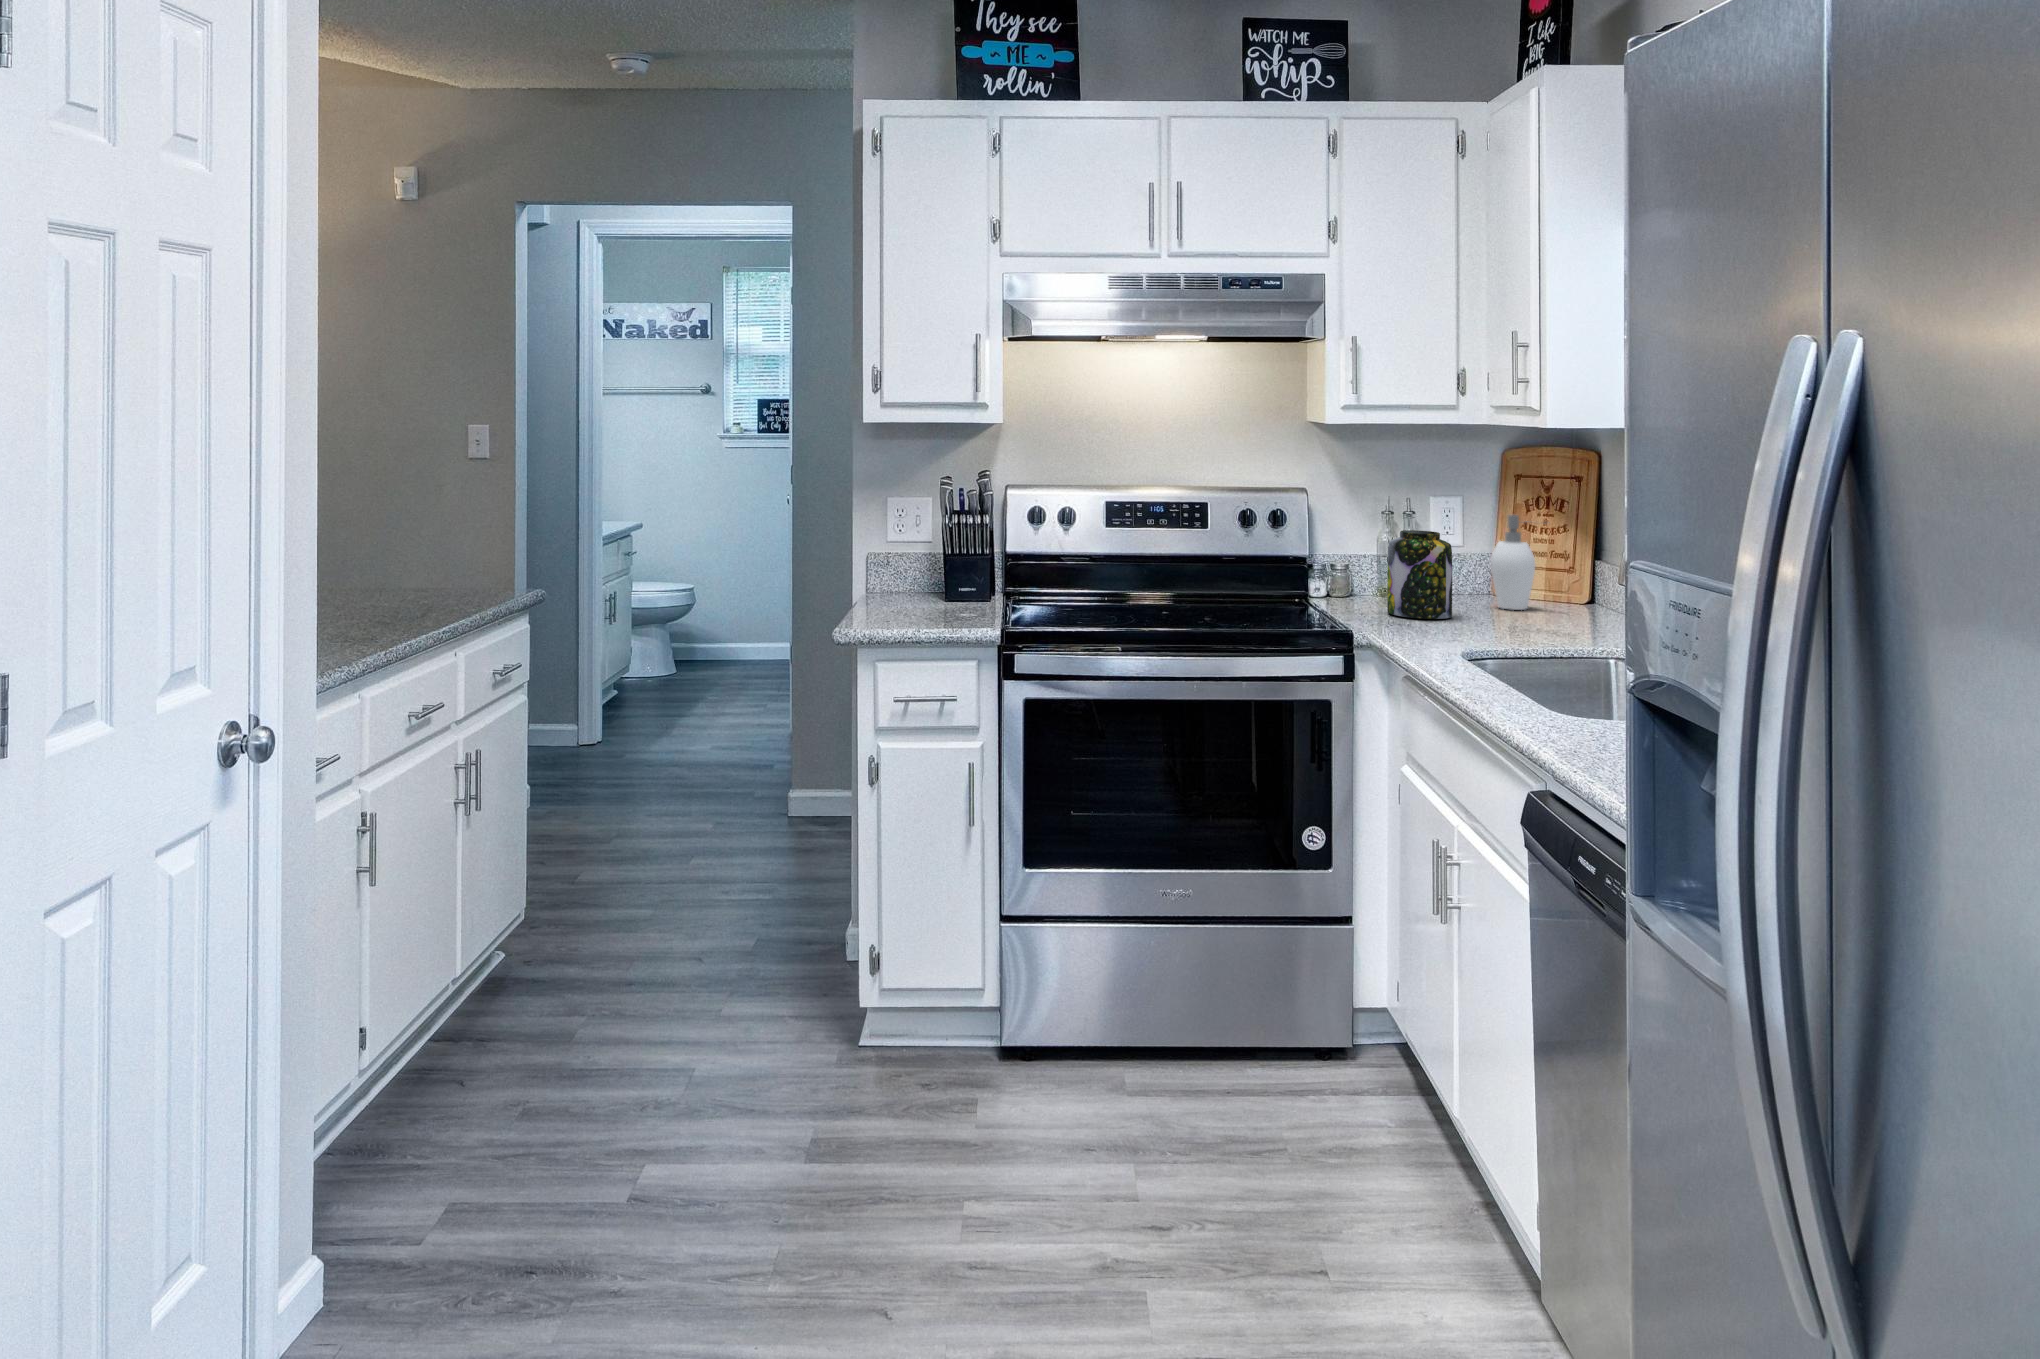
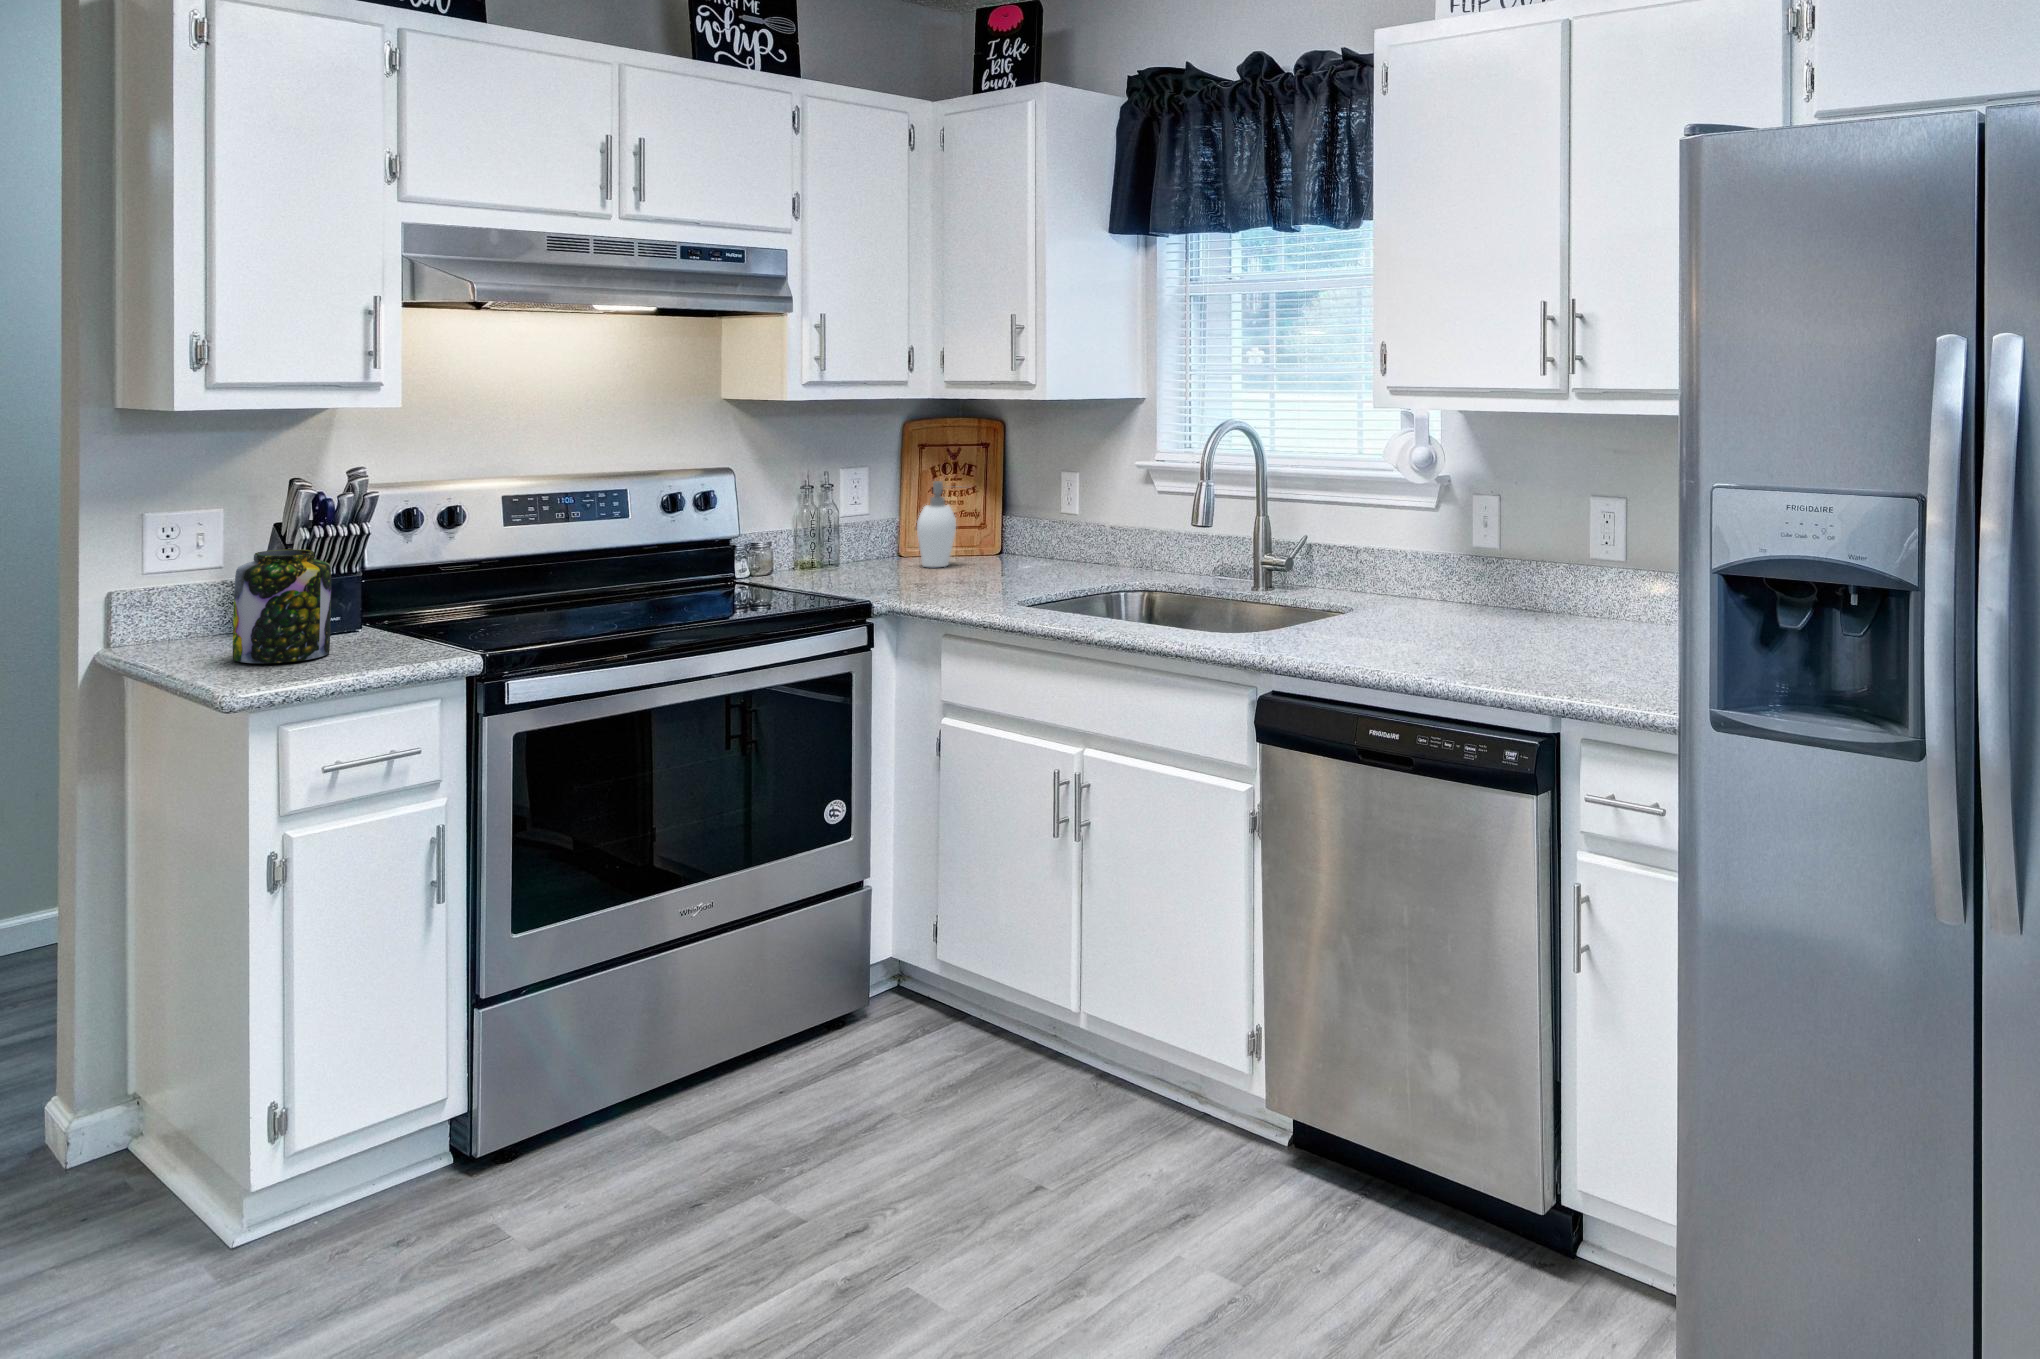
jar: present [1387,530,1452,619] -> present [233,550,331,663]

